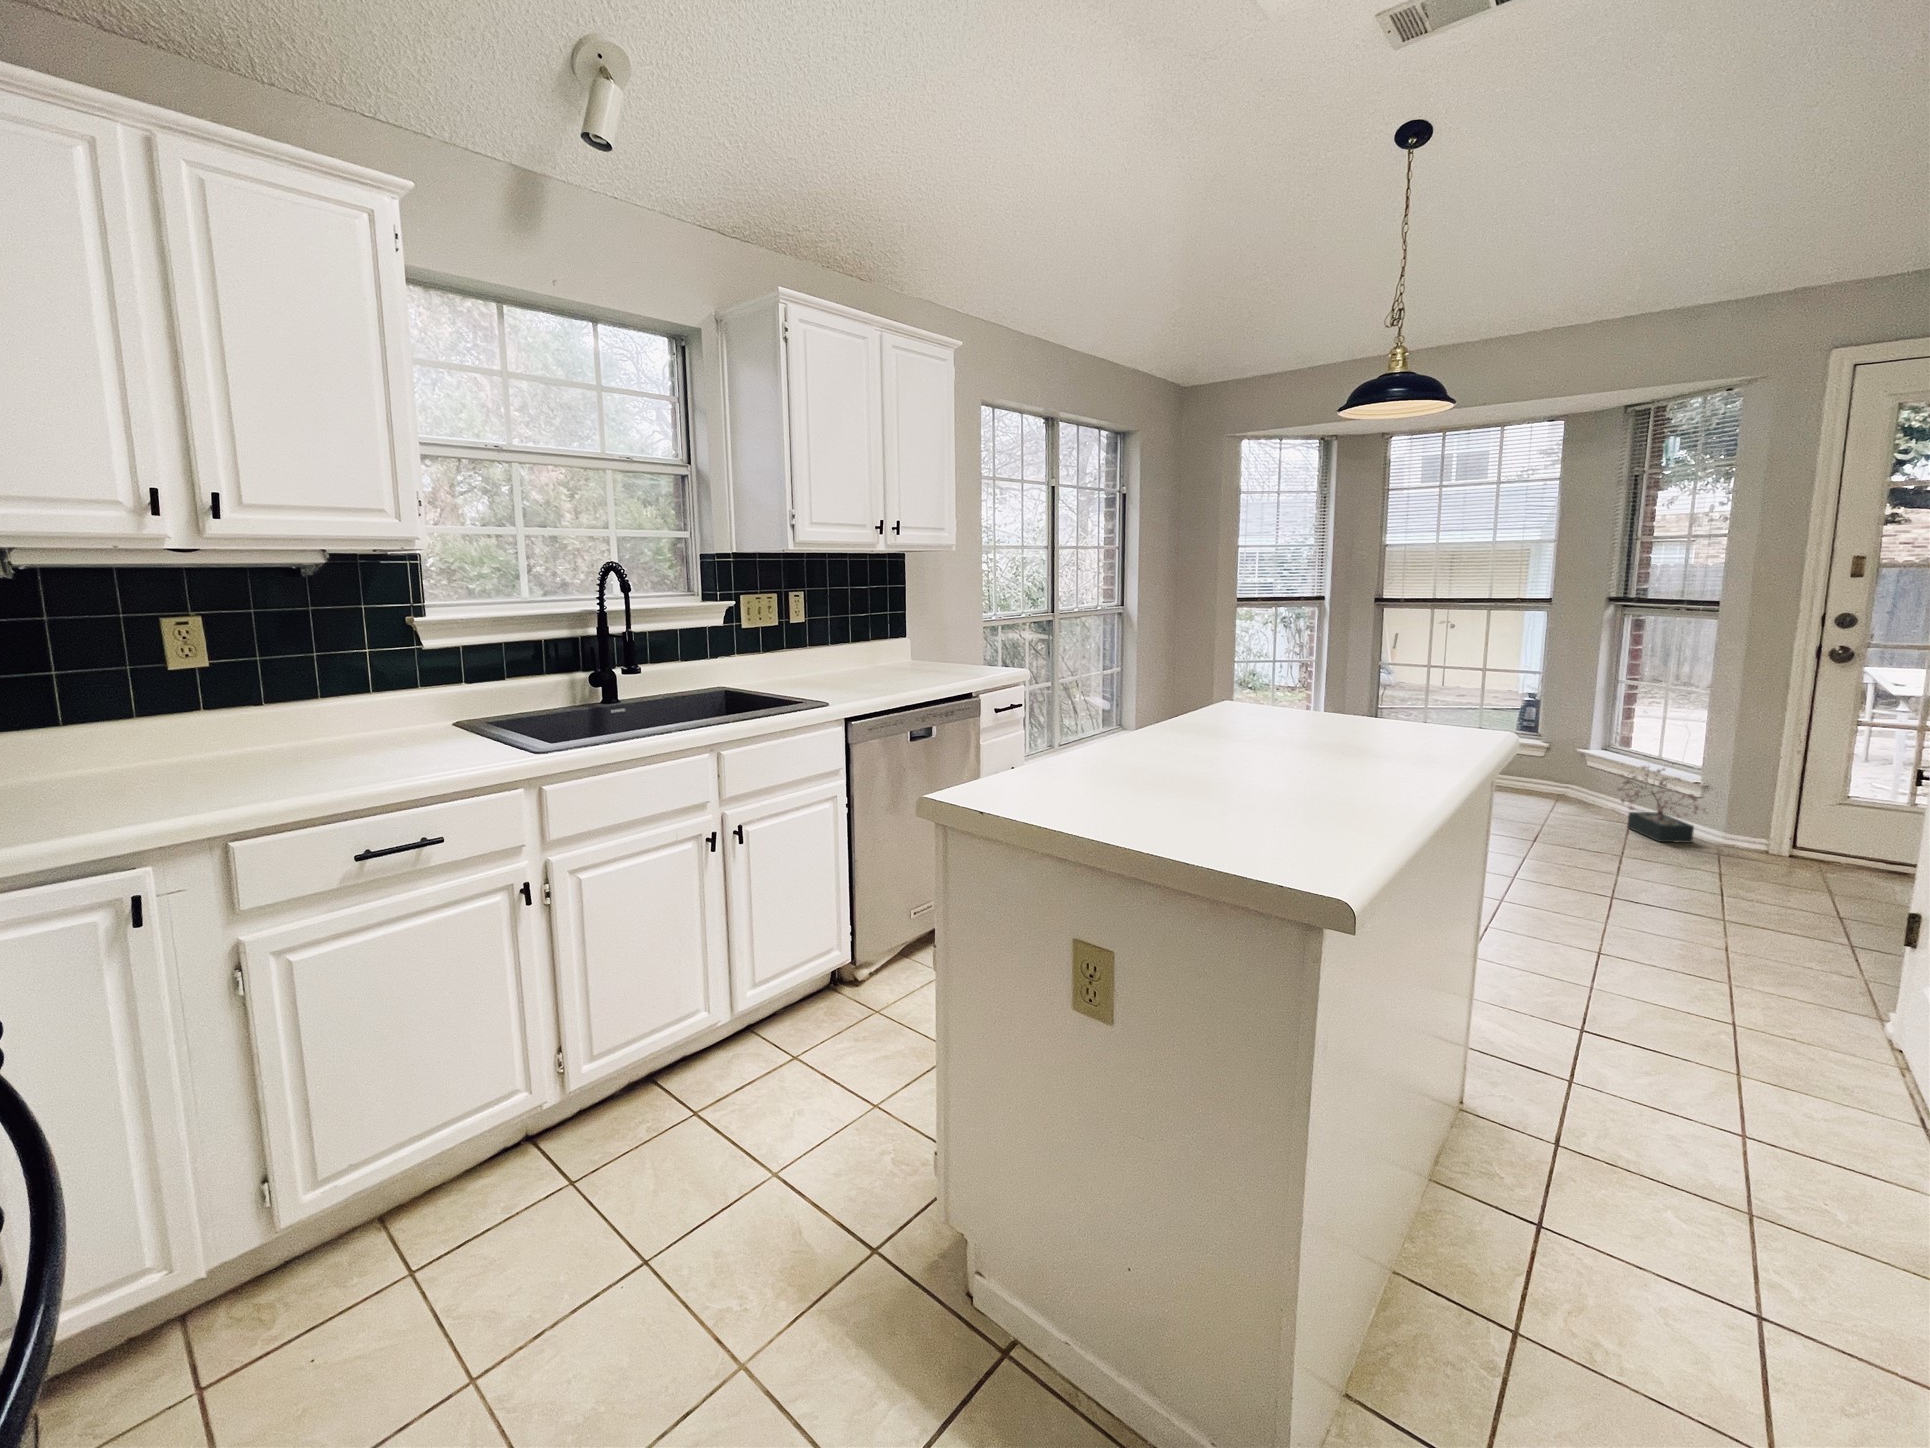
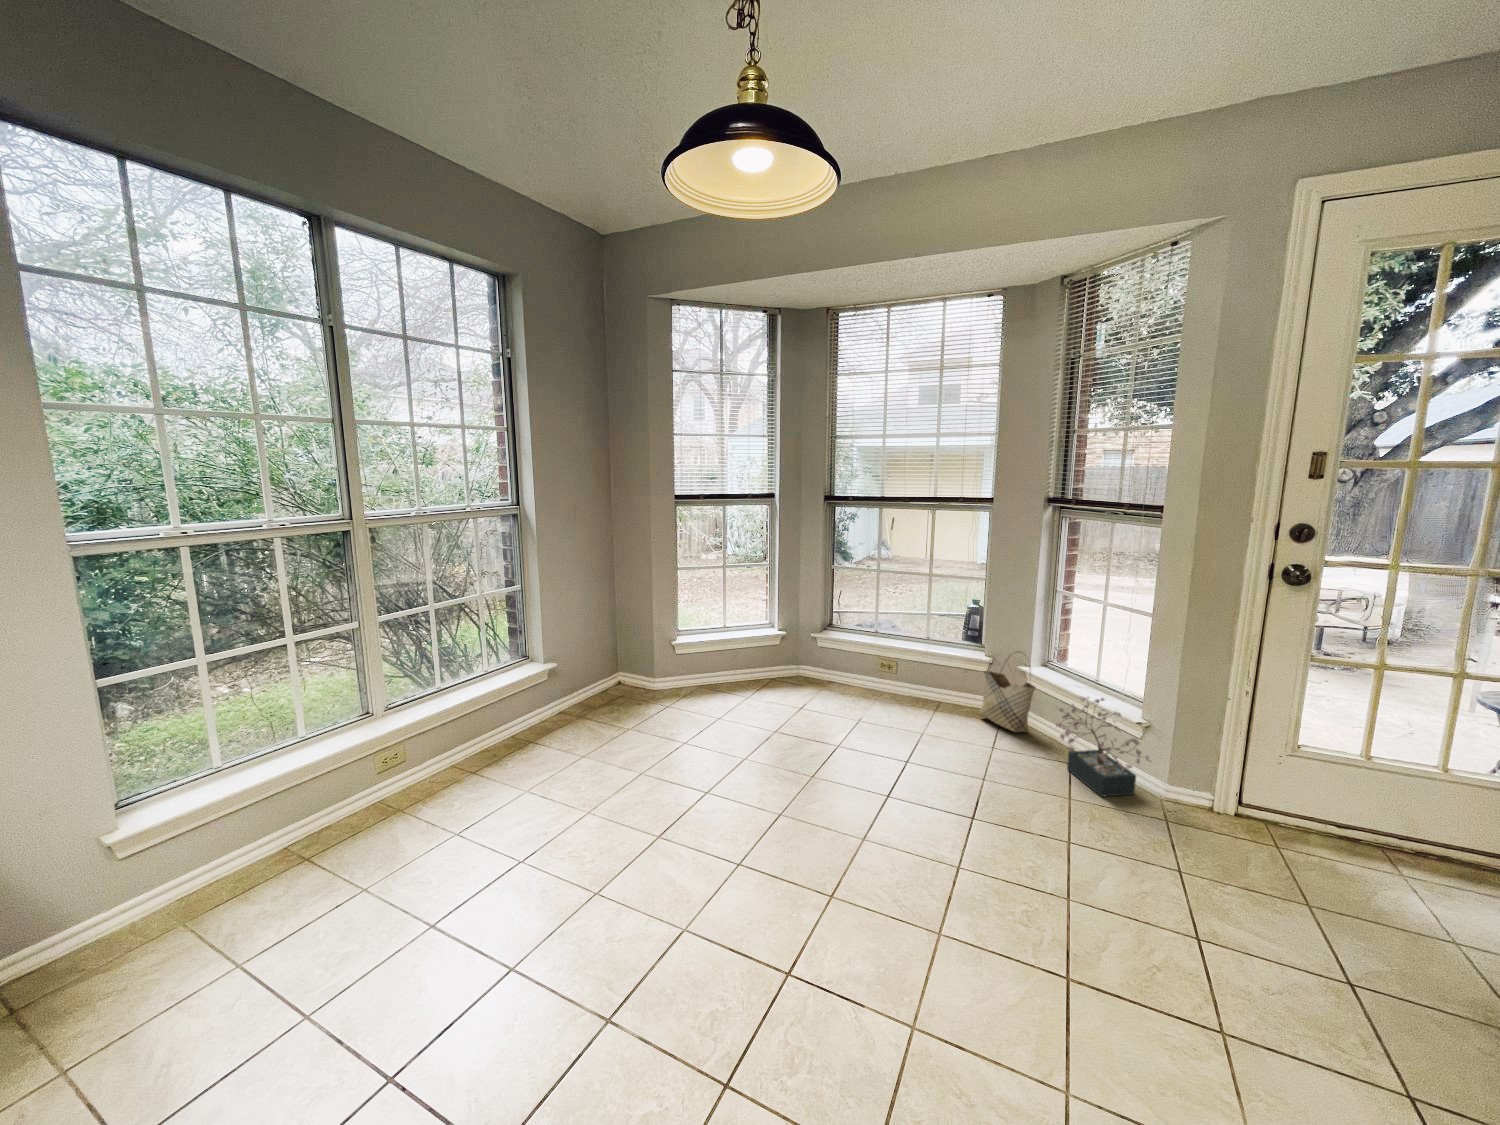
woven basket: none [1536,736,1596,807] -> present [979,658,1035,732]

